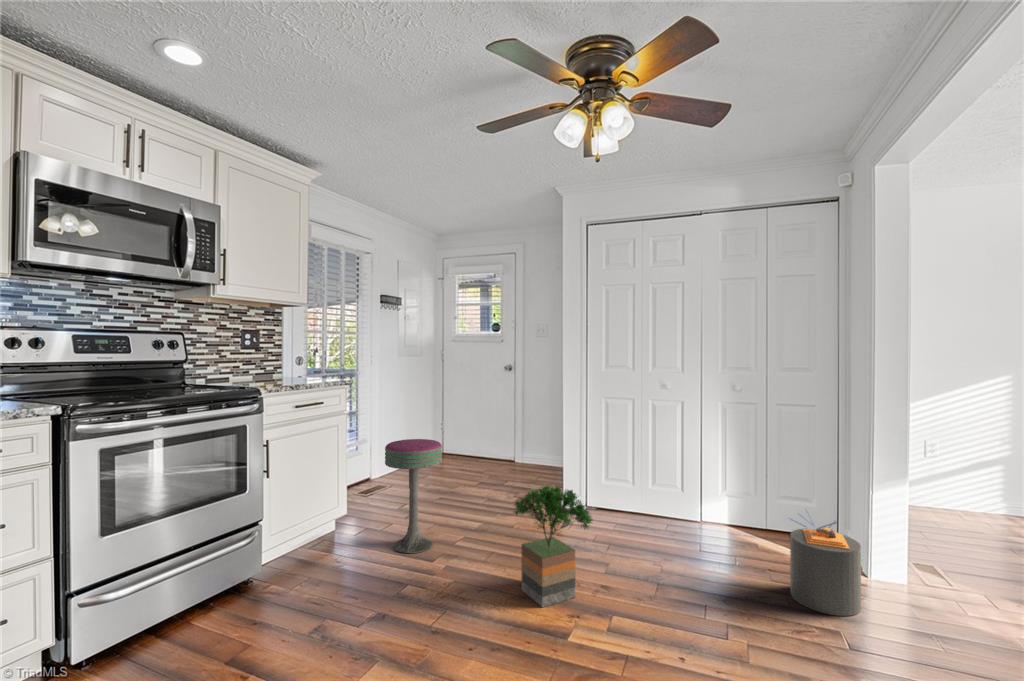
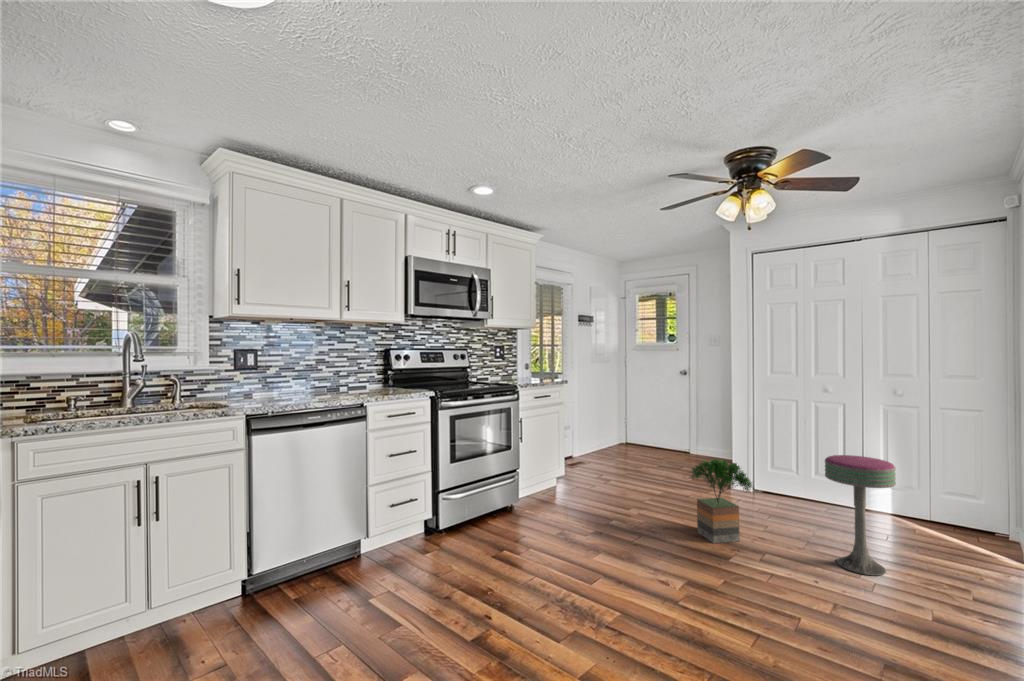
bar stool: present [385,439,442,553] -> present [825,455,896,576]
trash can: present [790,509,861,616] -> none [931,491,1005,582]

